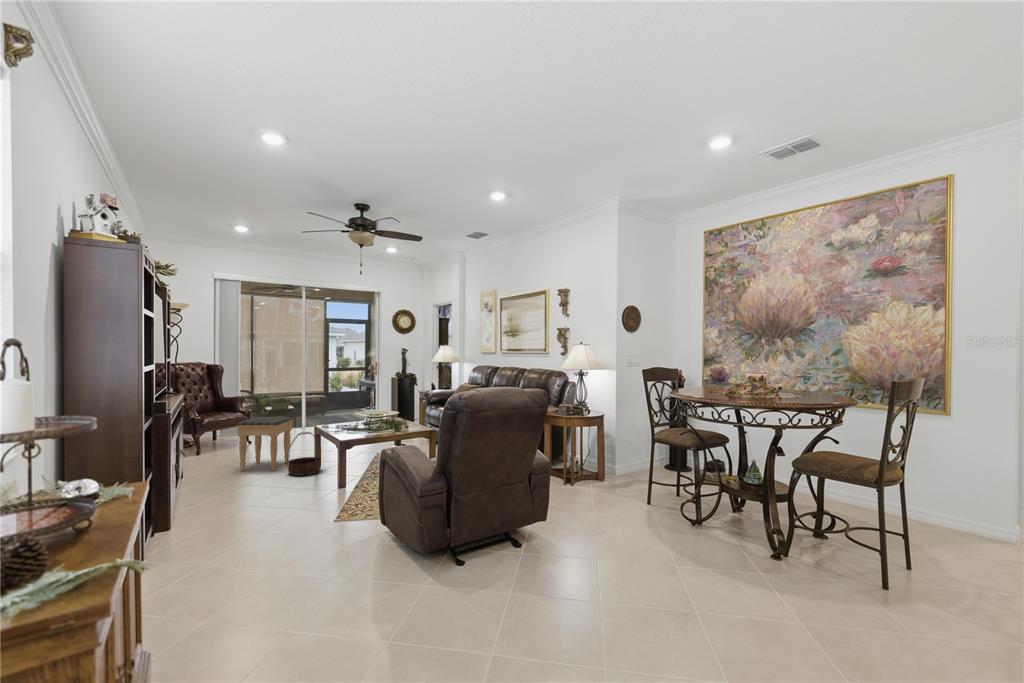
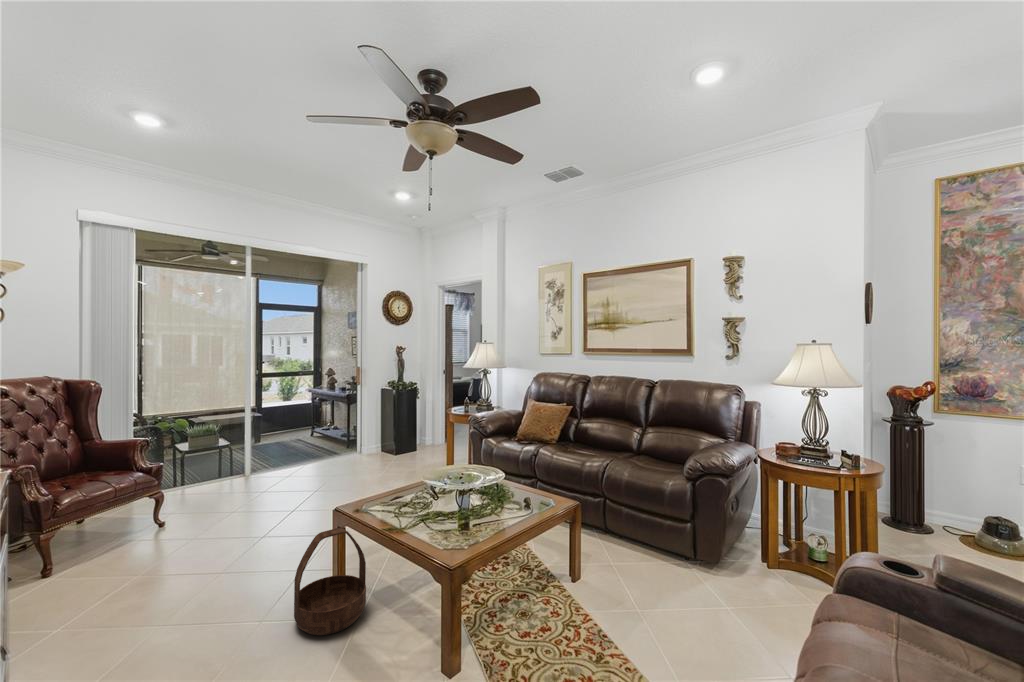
footstool: present [236,417,293,471] -> none [159,489,284,635]

